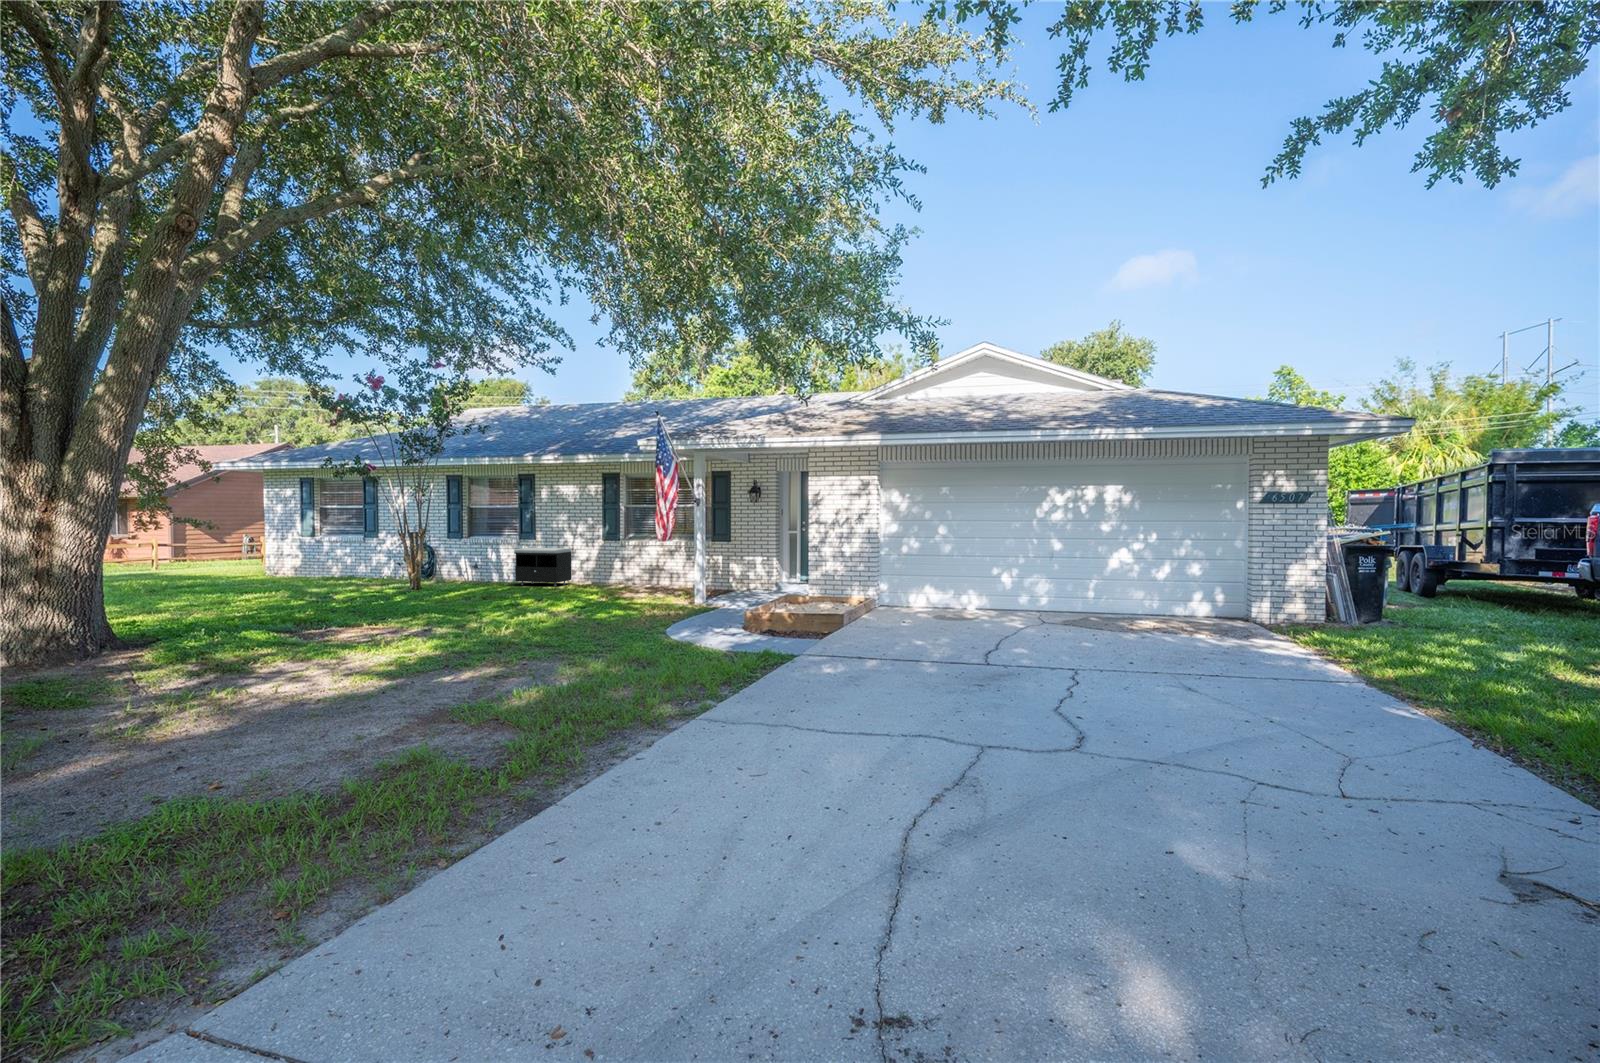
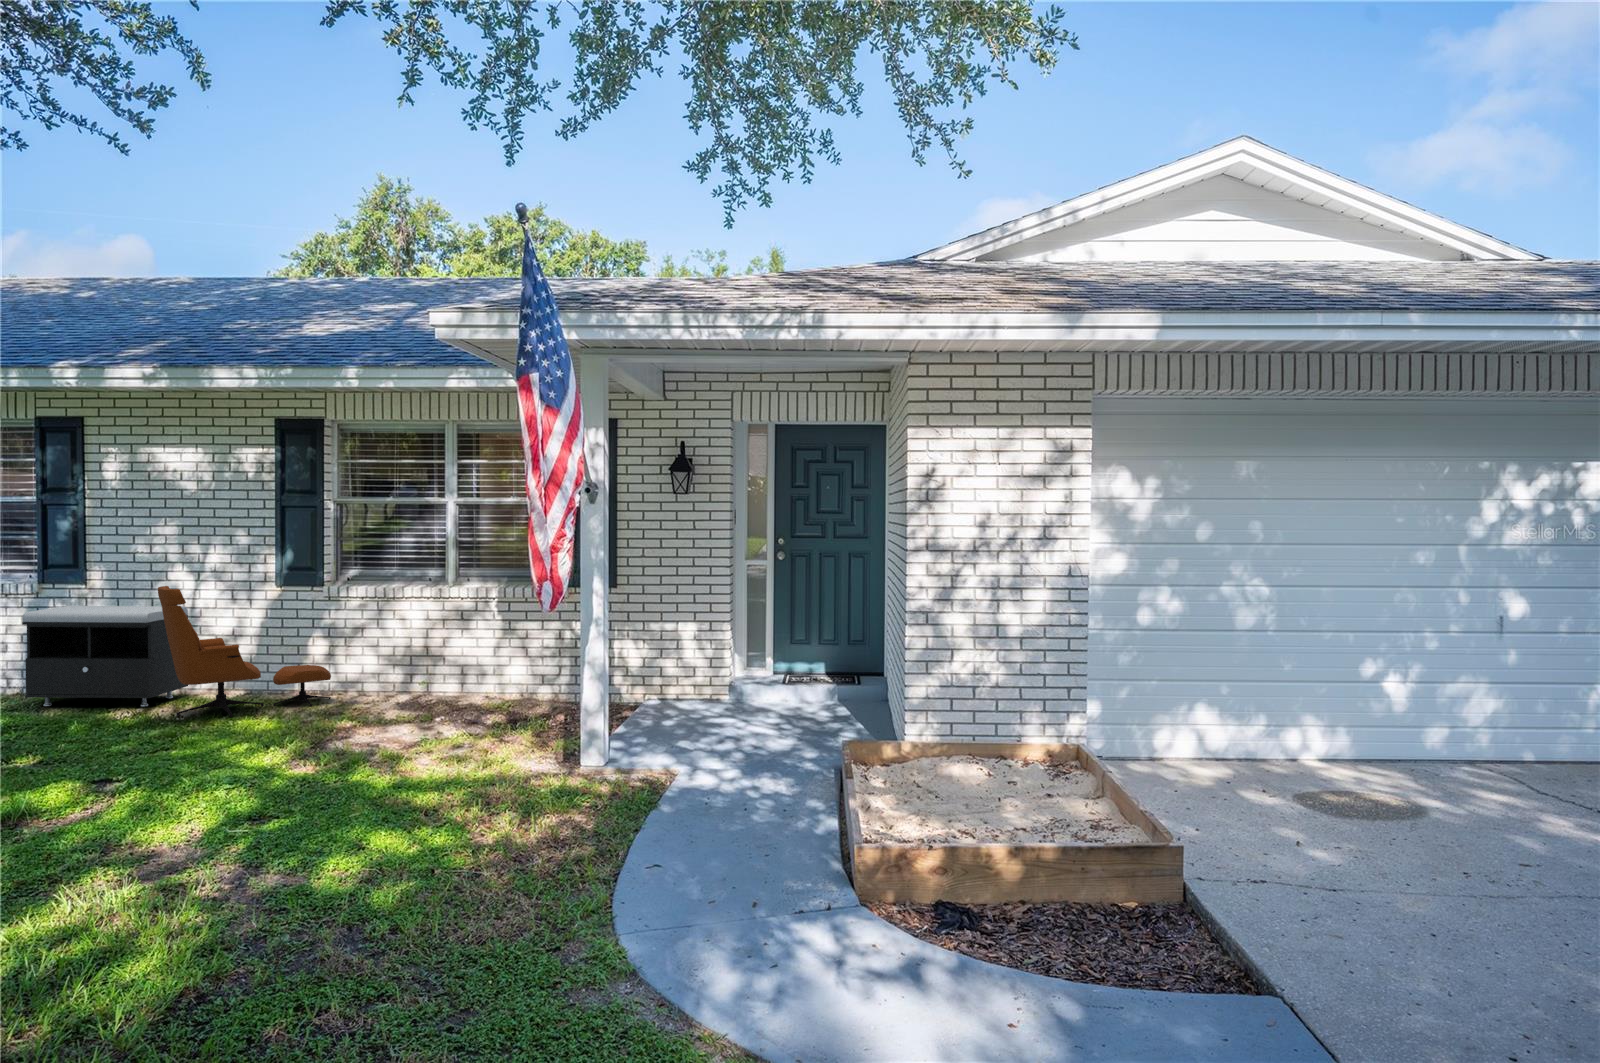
lounge chair: none [559,539,622,589] -> present [158,586,331,717]

